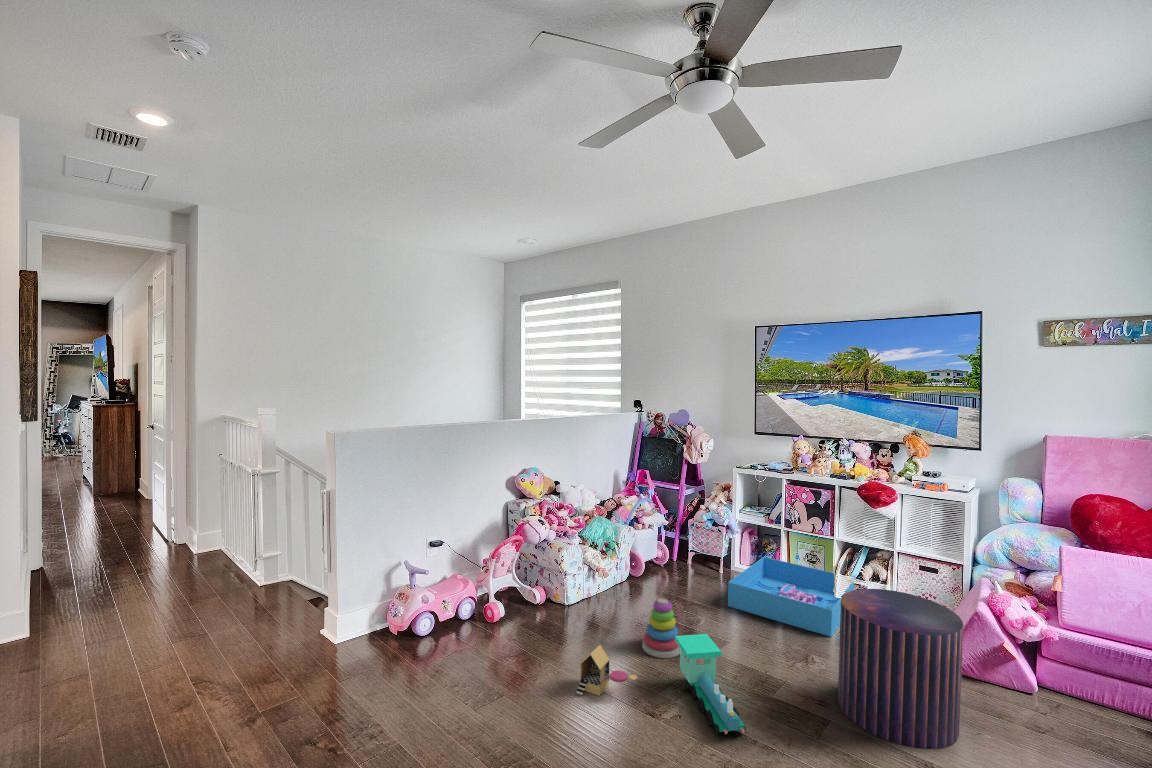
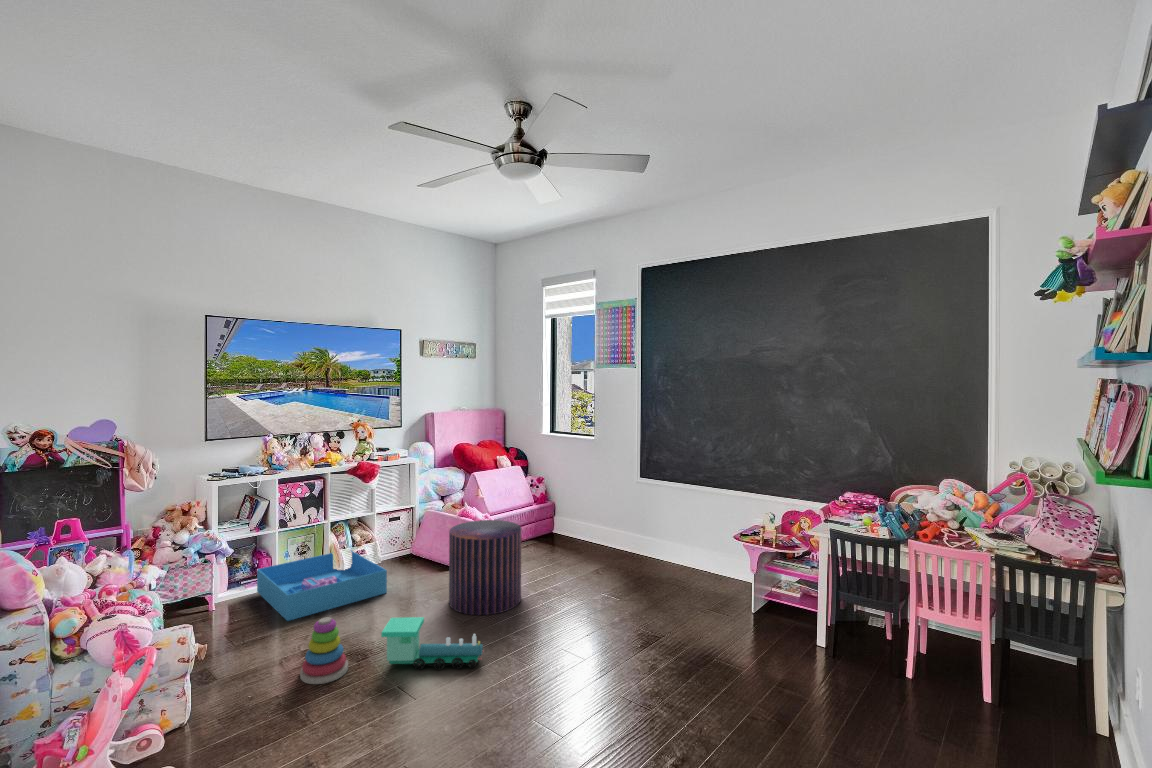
toy house: present [576,645,637,696] -> none [341,679,400,739]

